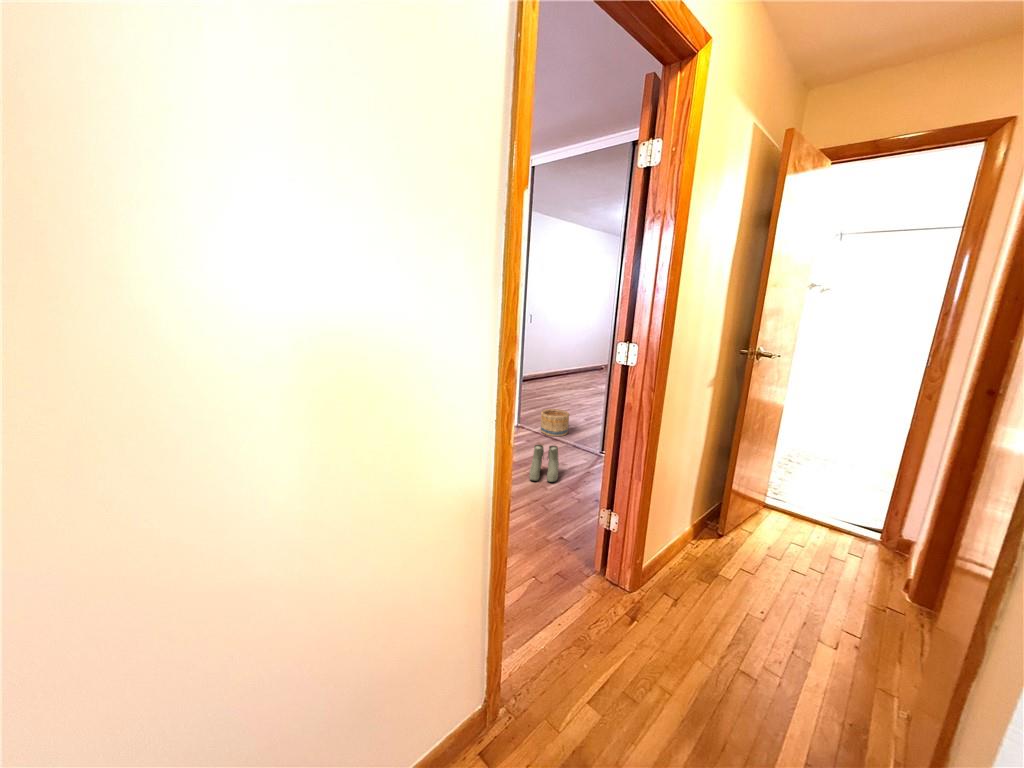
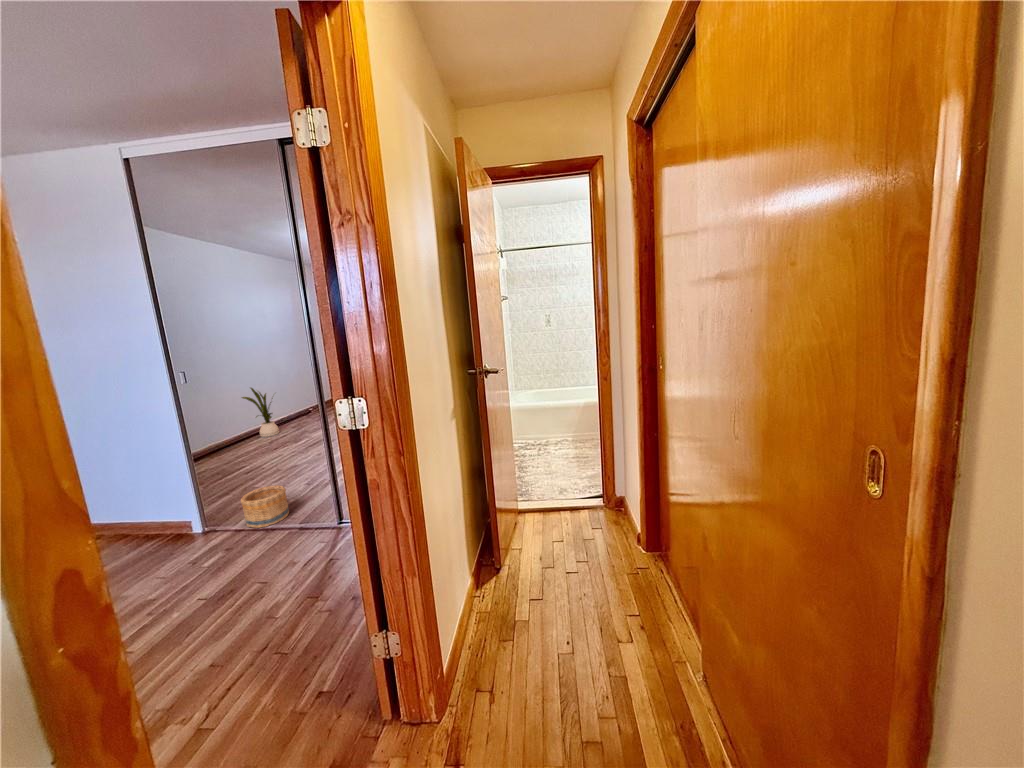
house plant: none [554,337,580,379] -> present [242,388,279,437]
boots: present [529,445,559,482] -> none [239,548,290,618]

